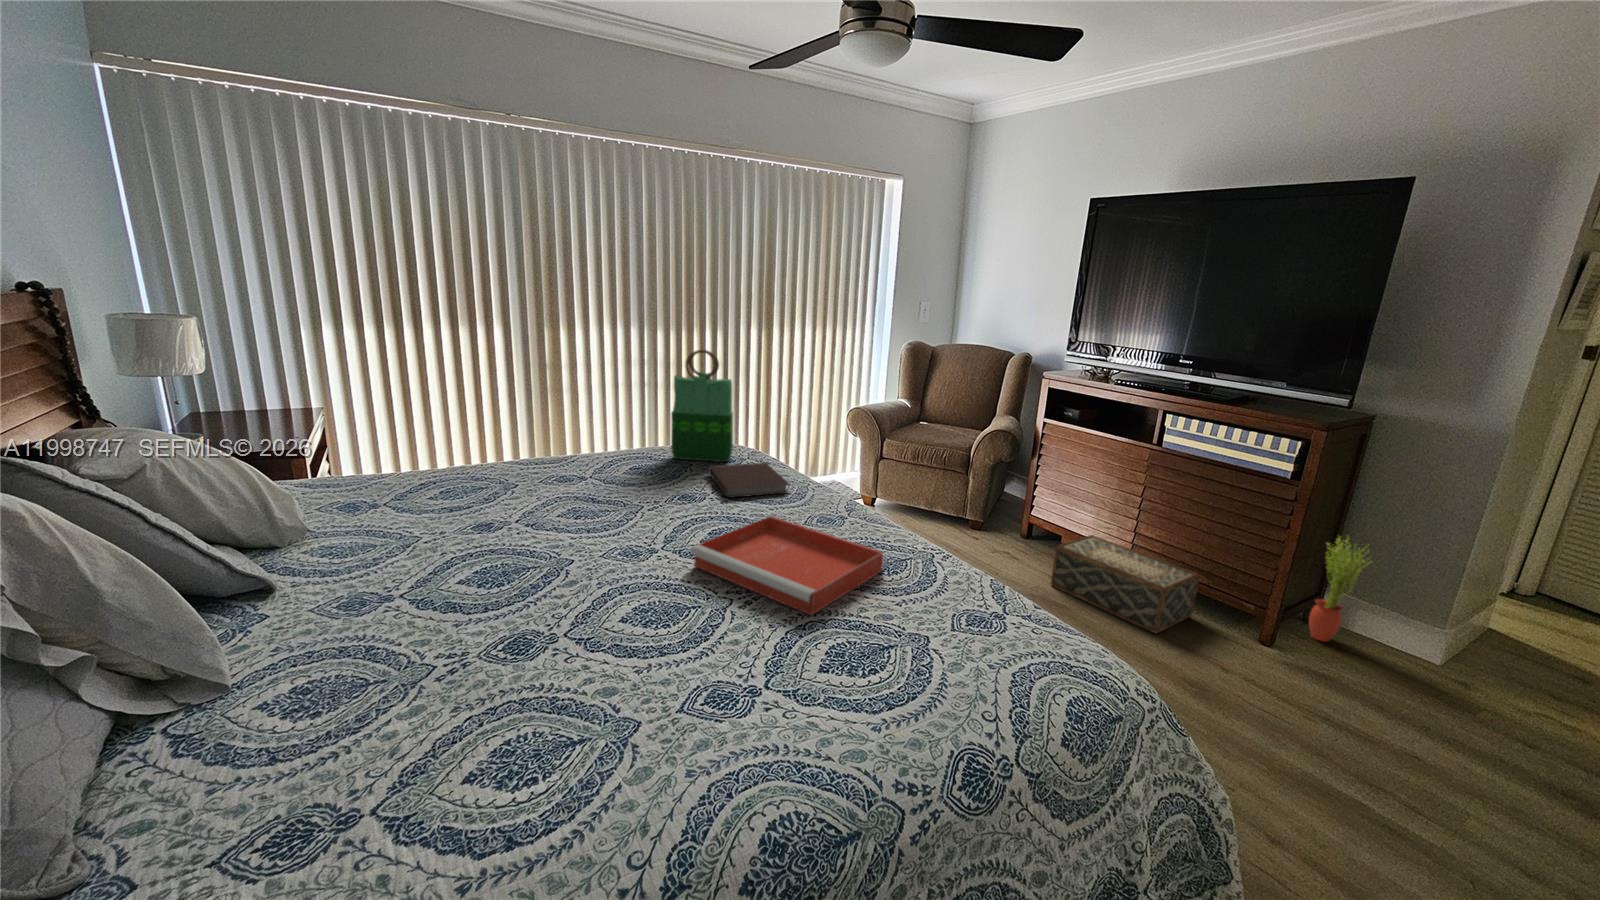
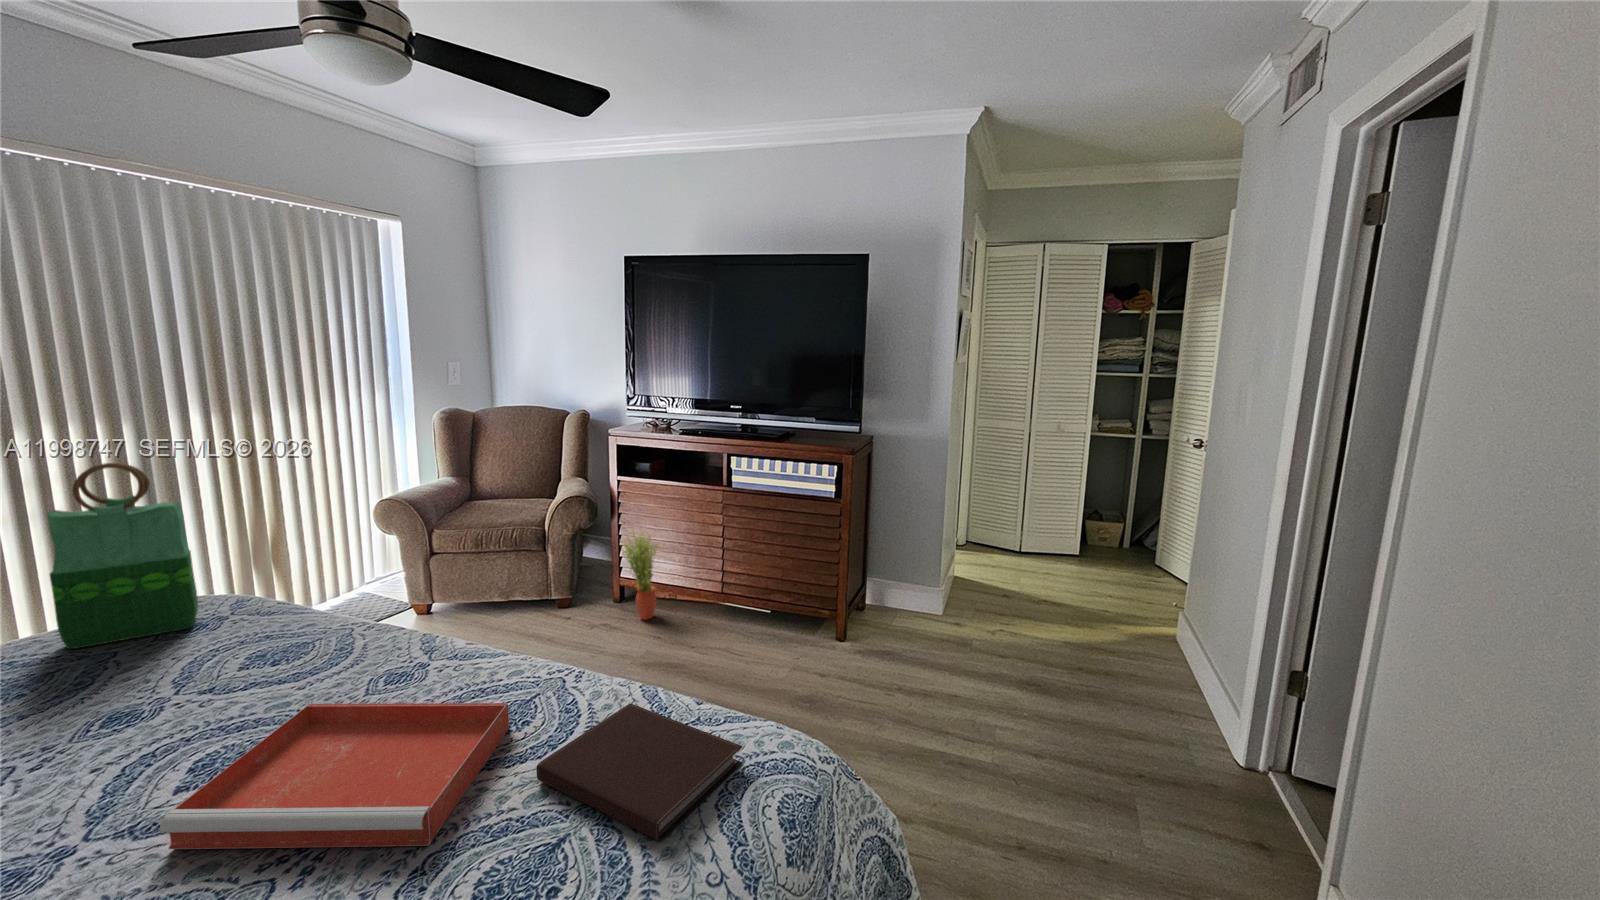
notebook: present [708,463,789,498] -> present [536,703,743,841]
woven basket: present [1051,535,1199,633] -> none [658,584,782,663]
potted plant: present [1309,536,1370,642] -> present [621,529,658,620]

